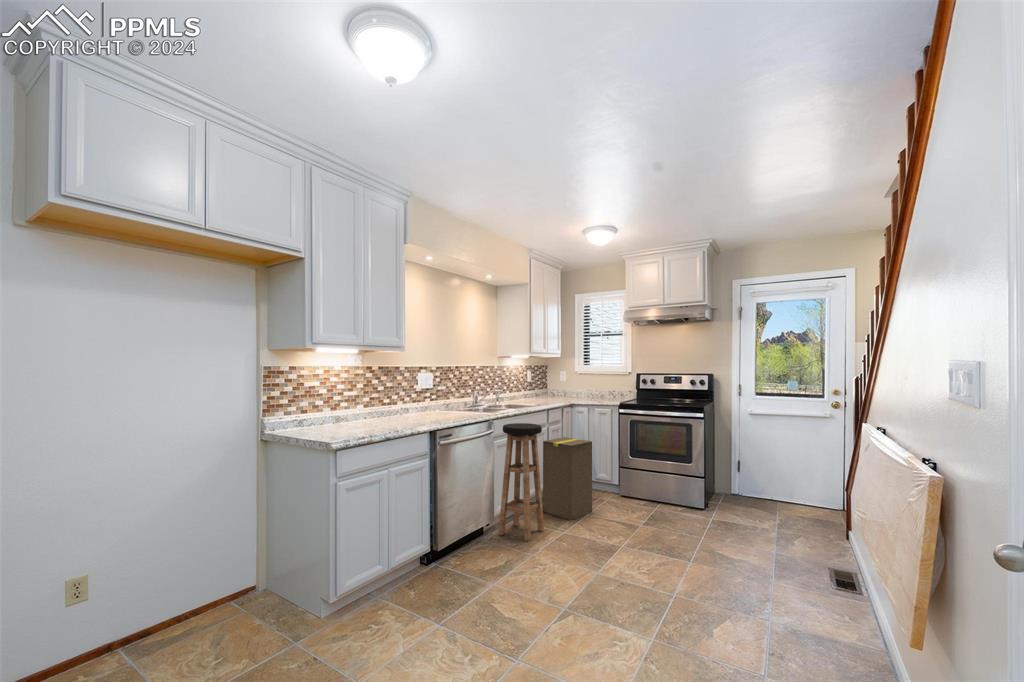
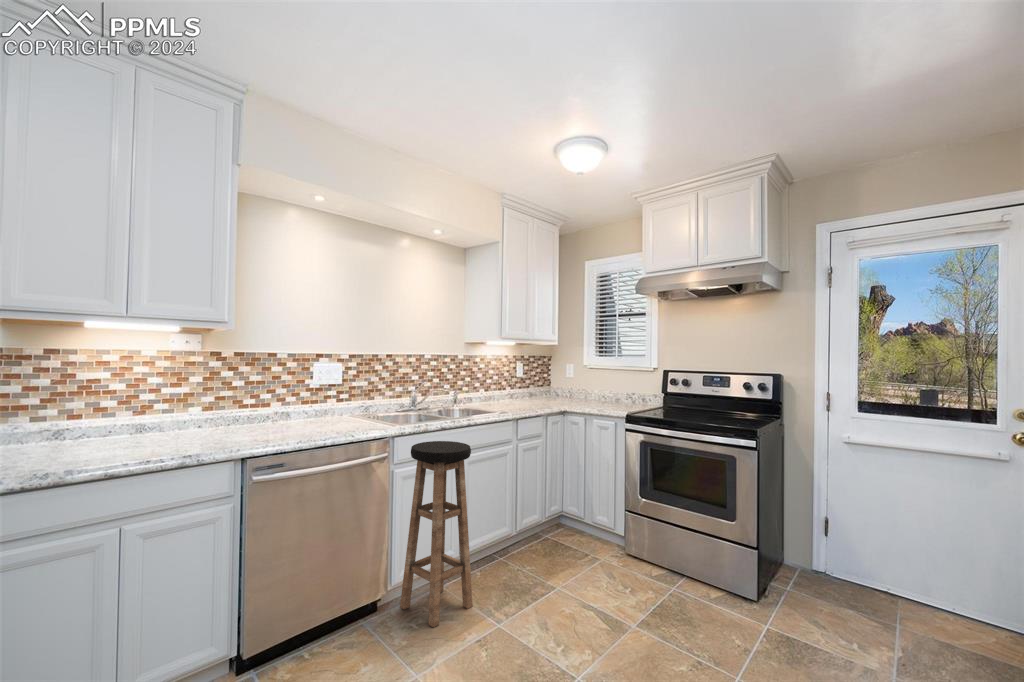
cardboard box: present [543,437,592,520] -> none [495,461,570,590]

